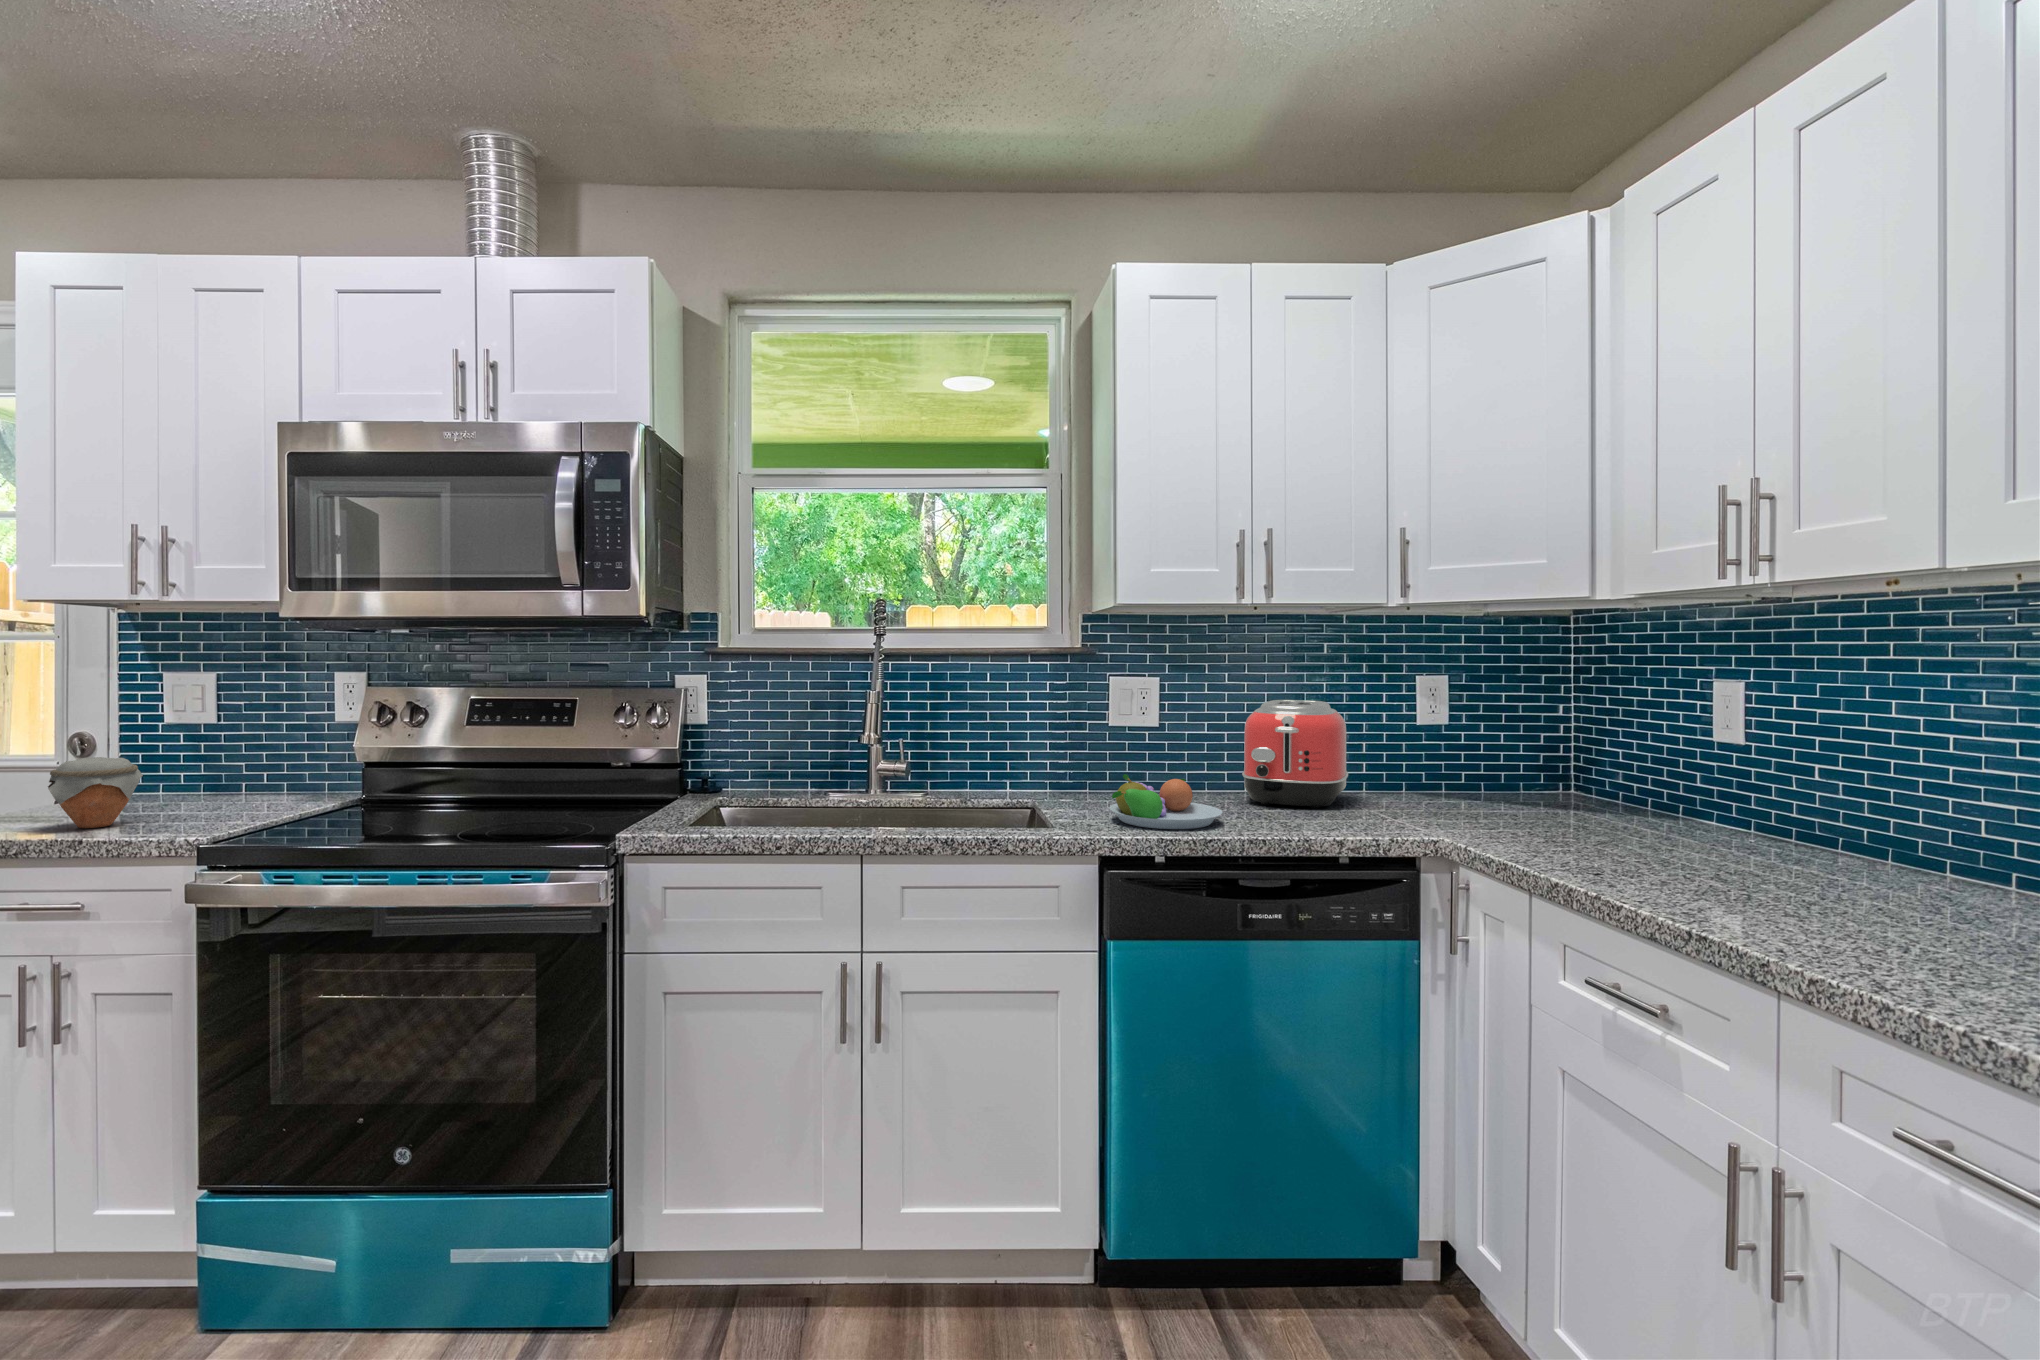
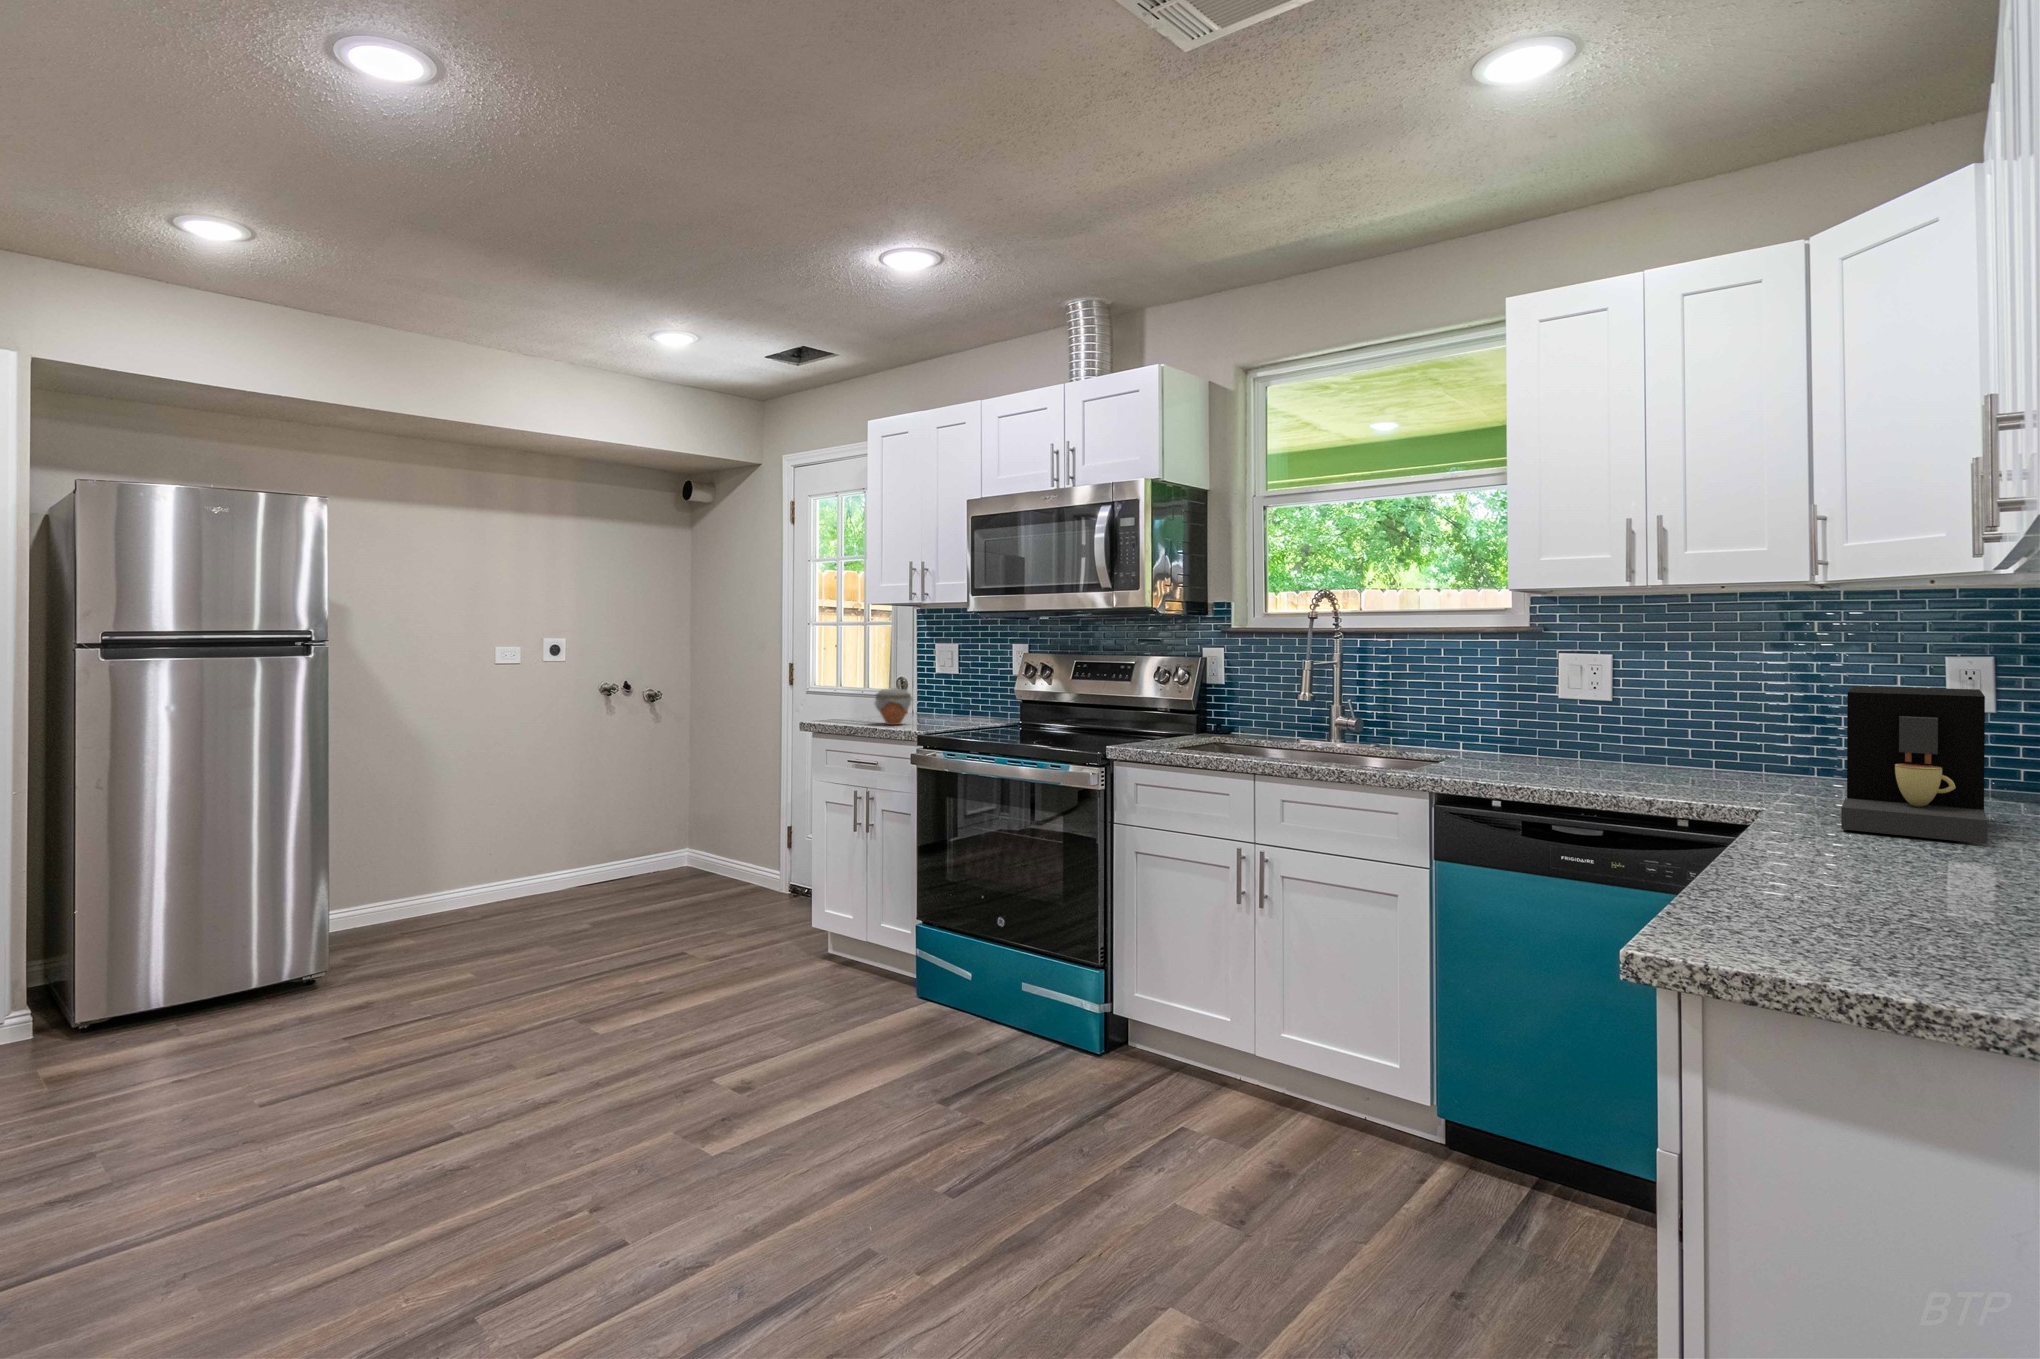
toaster: present [1242,700,1348,809] -> none [1665,680,1817,786]
coffee maker: none [1458,706,1669,858] -> present [1841,686,1987,844]
fruit bowl: present [1110,774,1223,829] -> none [1466,736,1586,783]

